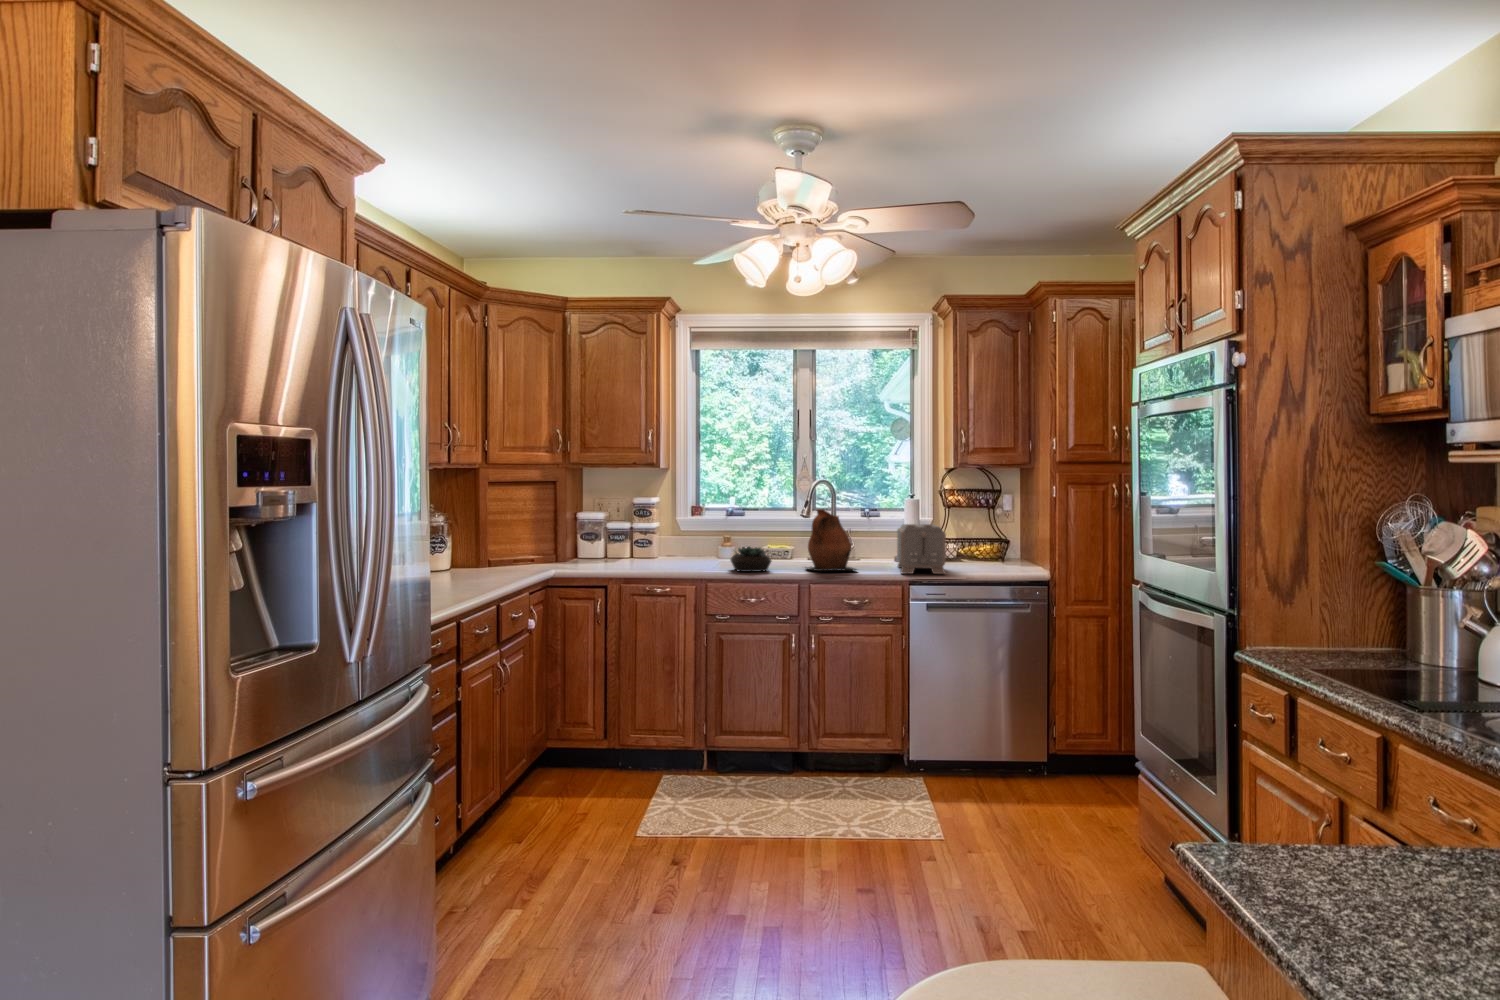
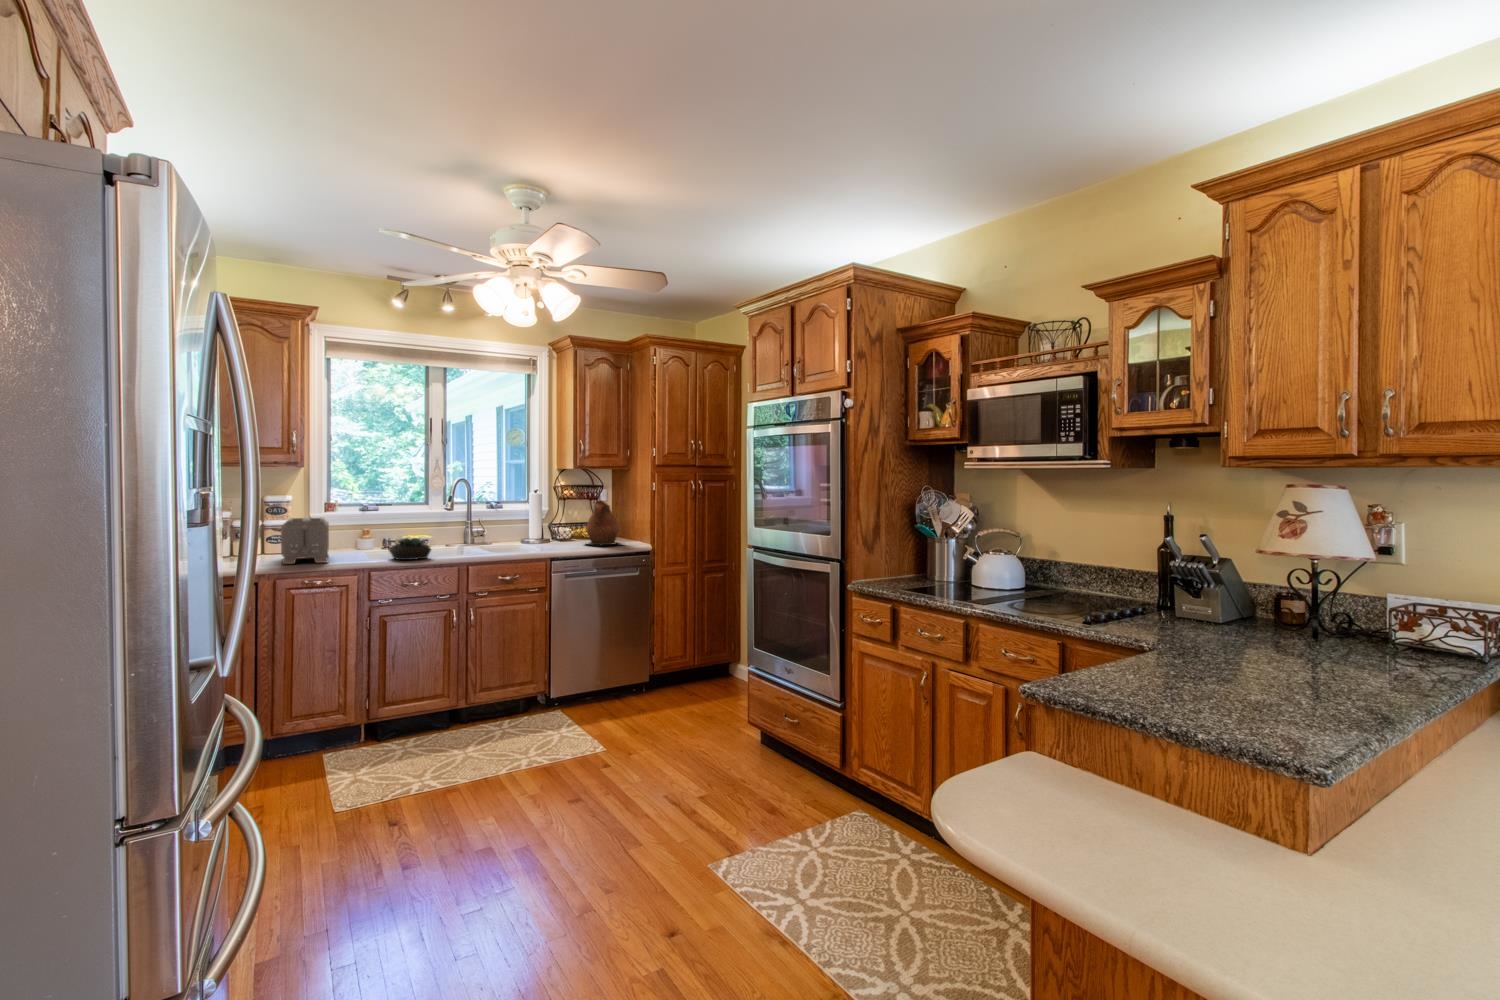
ceramic pitcher: present [805,509,856,571] -> present [587,500,621,545]
toaster: present [897,524,946,574] -> present [281,518,329,564]

